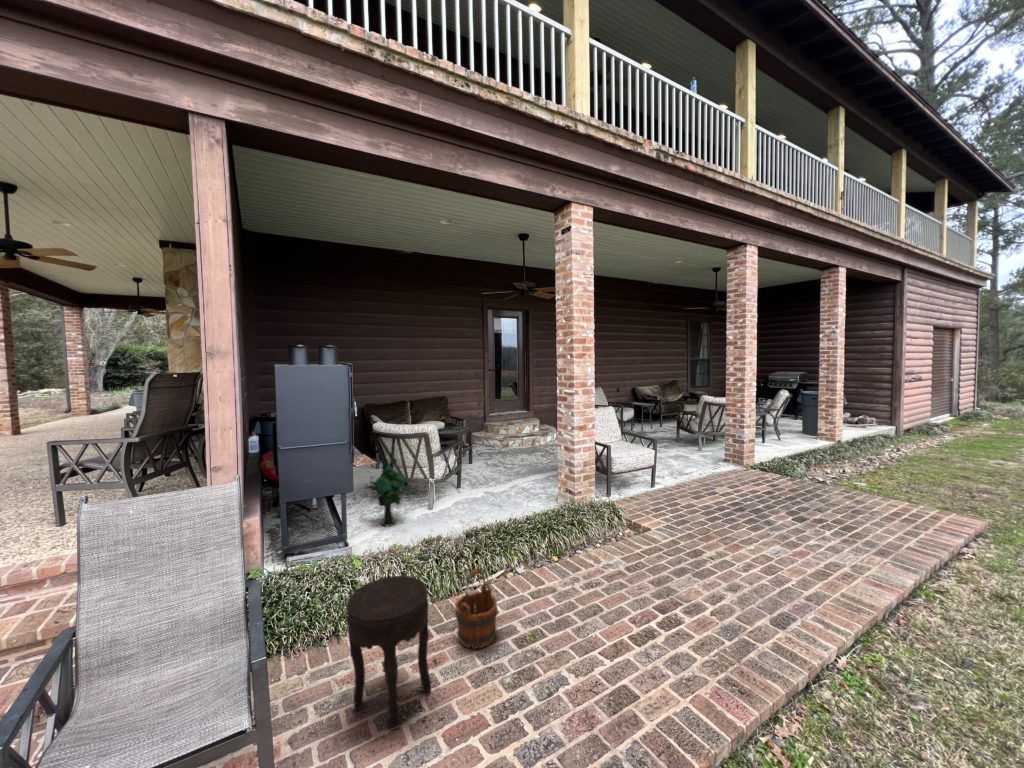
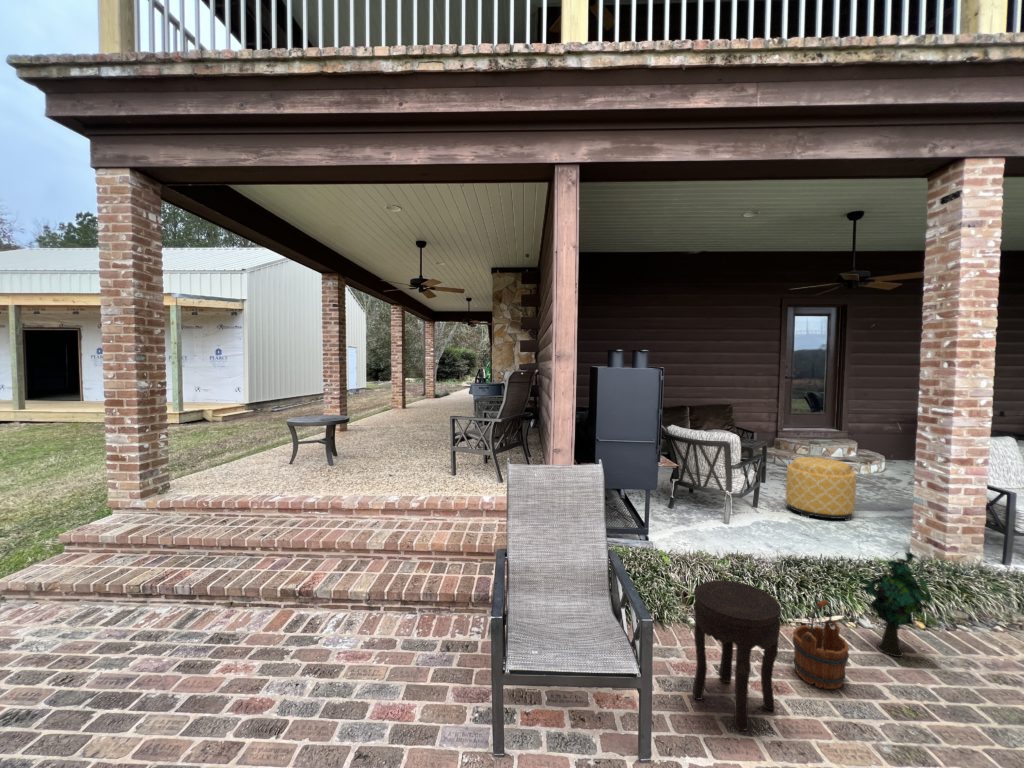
ottoman: none [480,437,528,488] -> present [786,457,856,521]
decorative plant: present [368,458,407,526] -> present [859,552,932,657]

